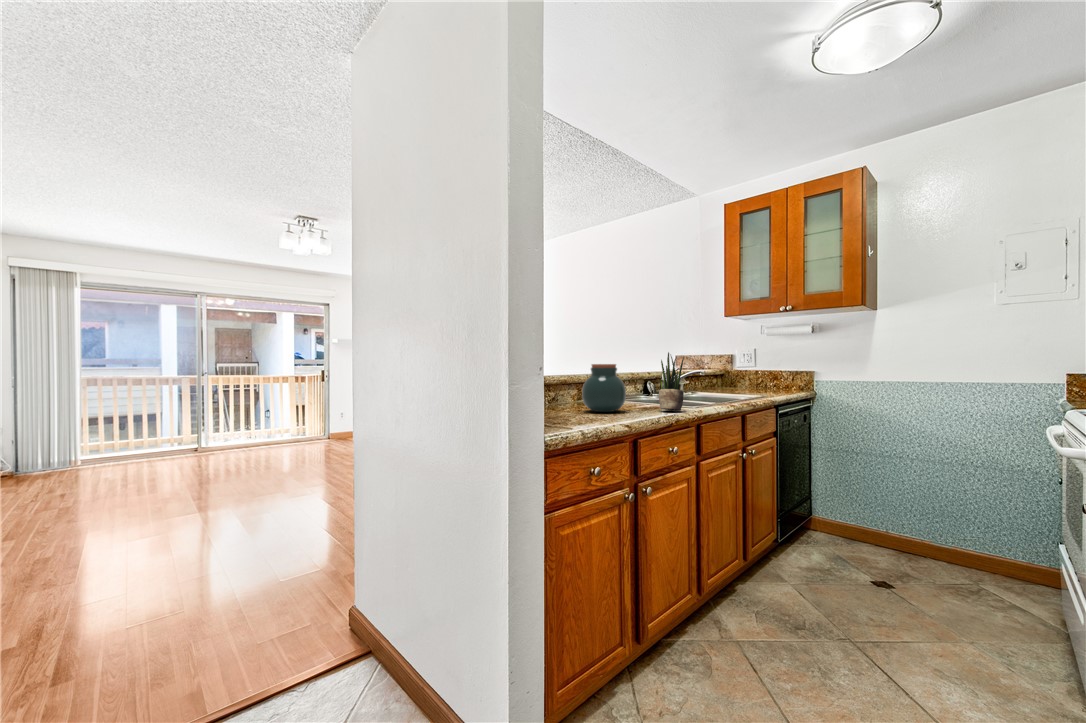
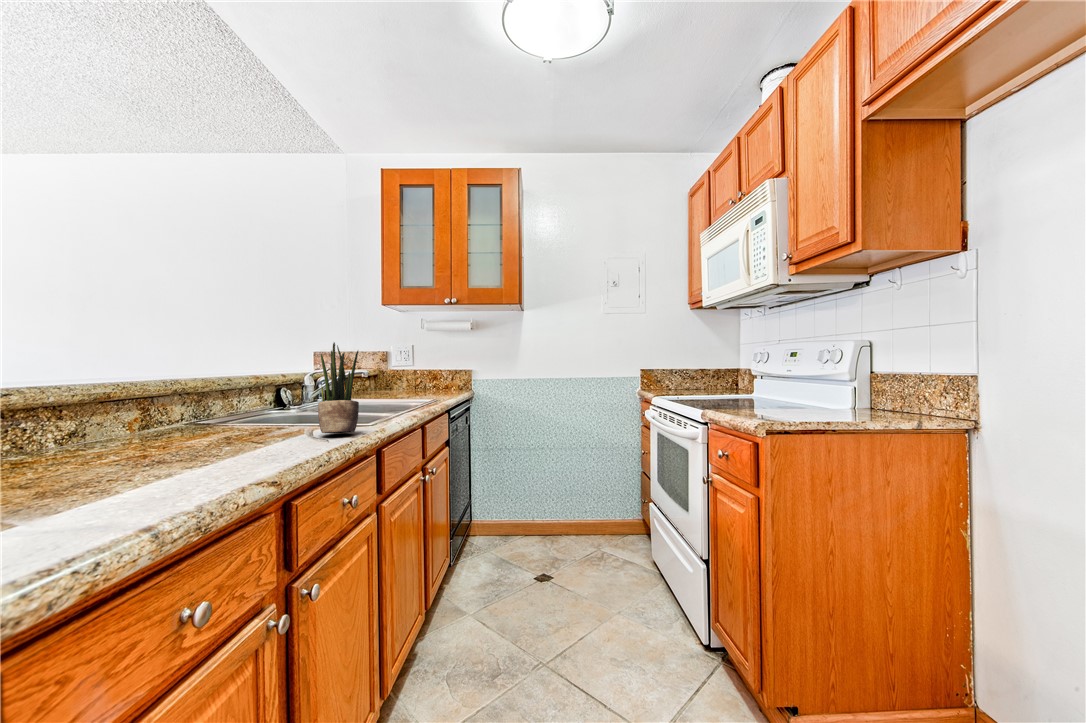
jar: present [582,364,626,412] -> none [154,361,257,453]

